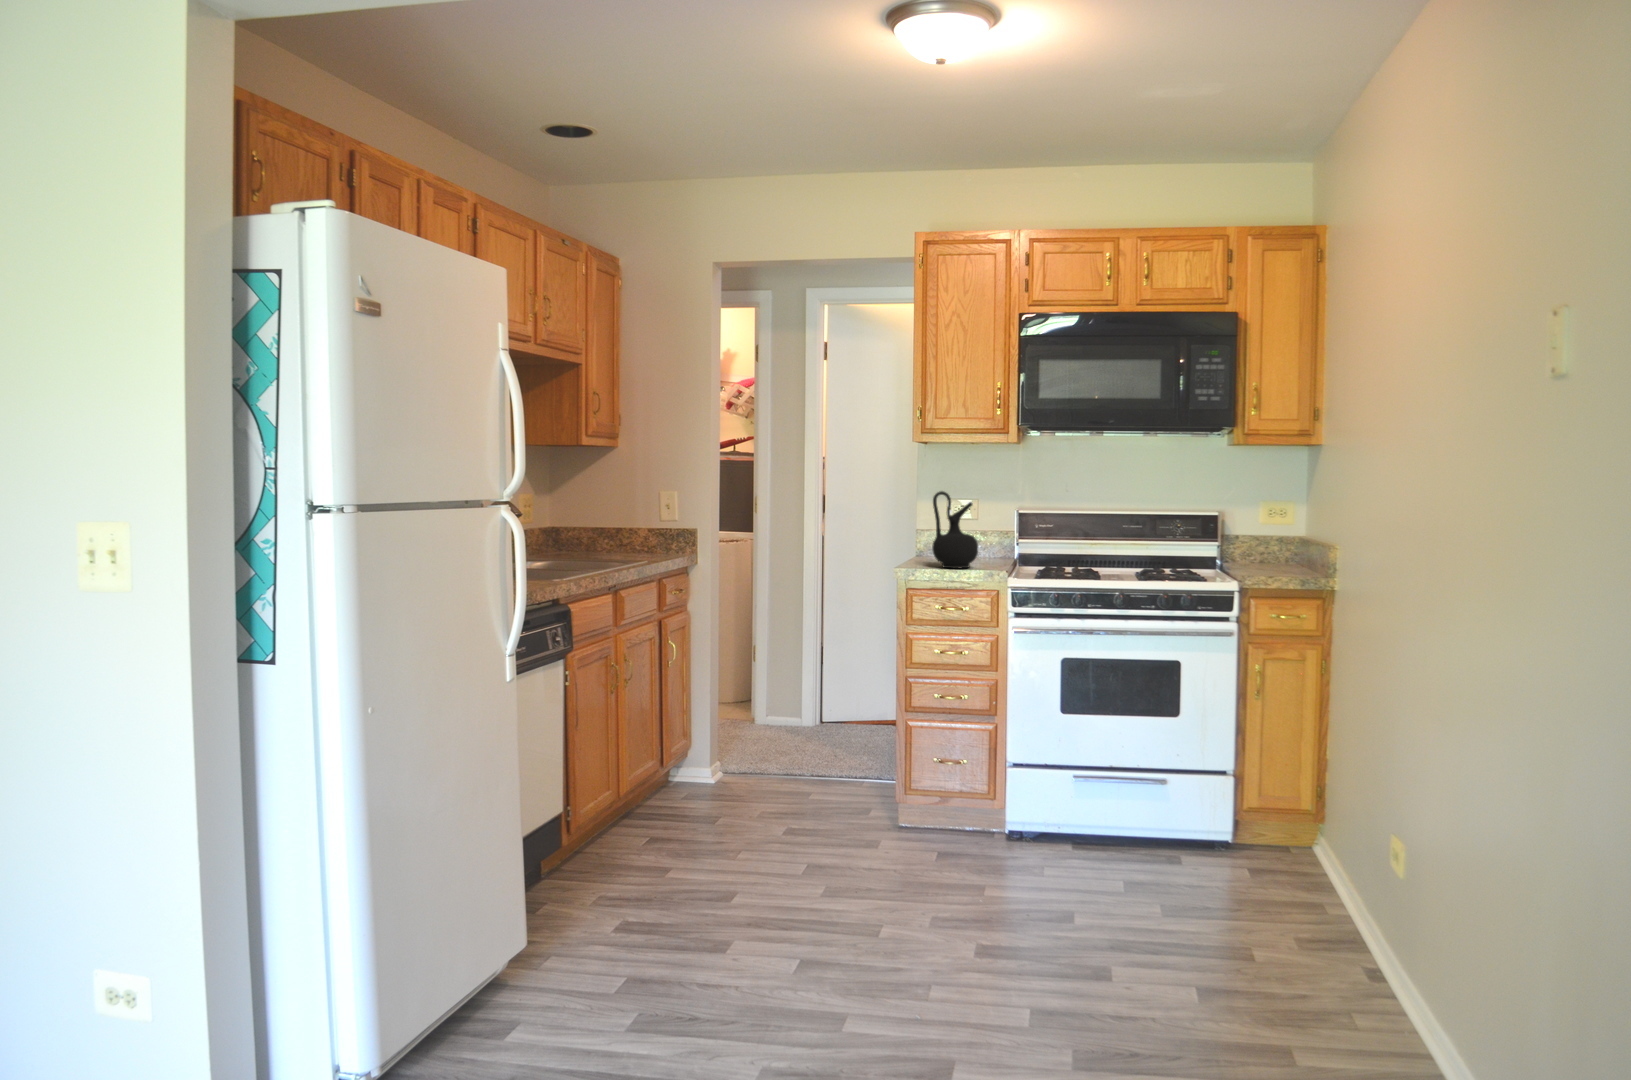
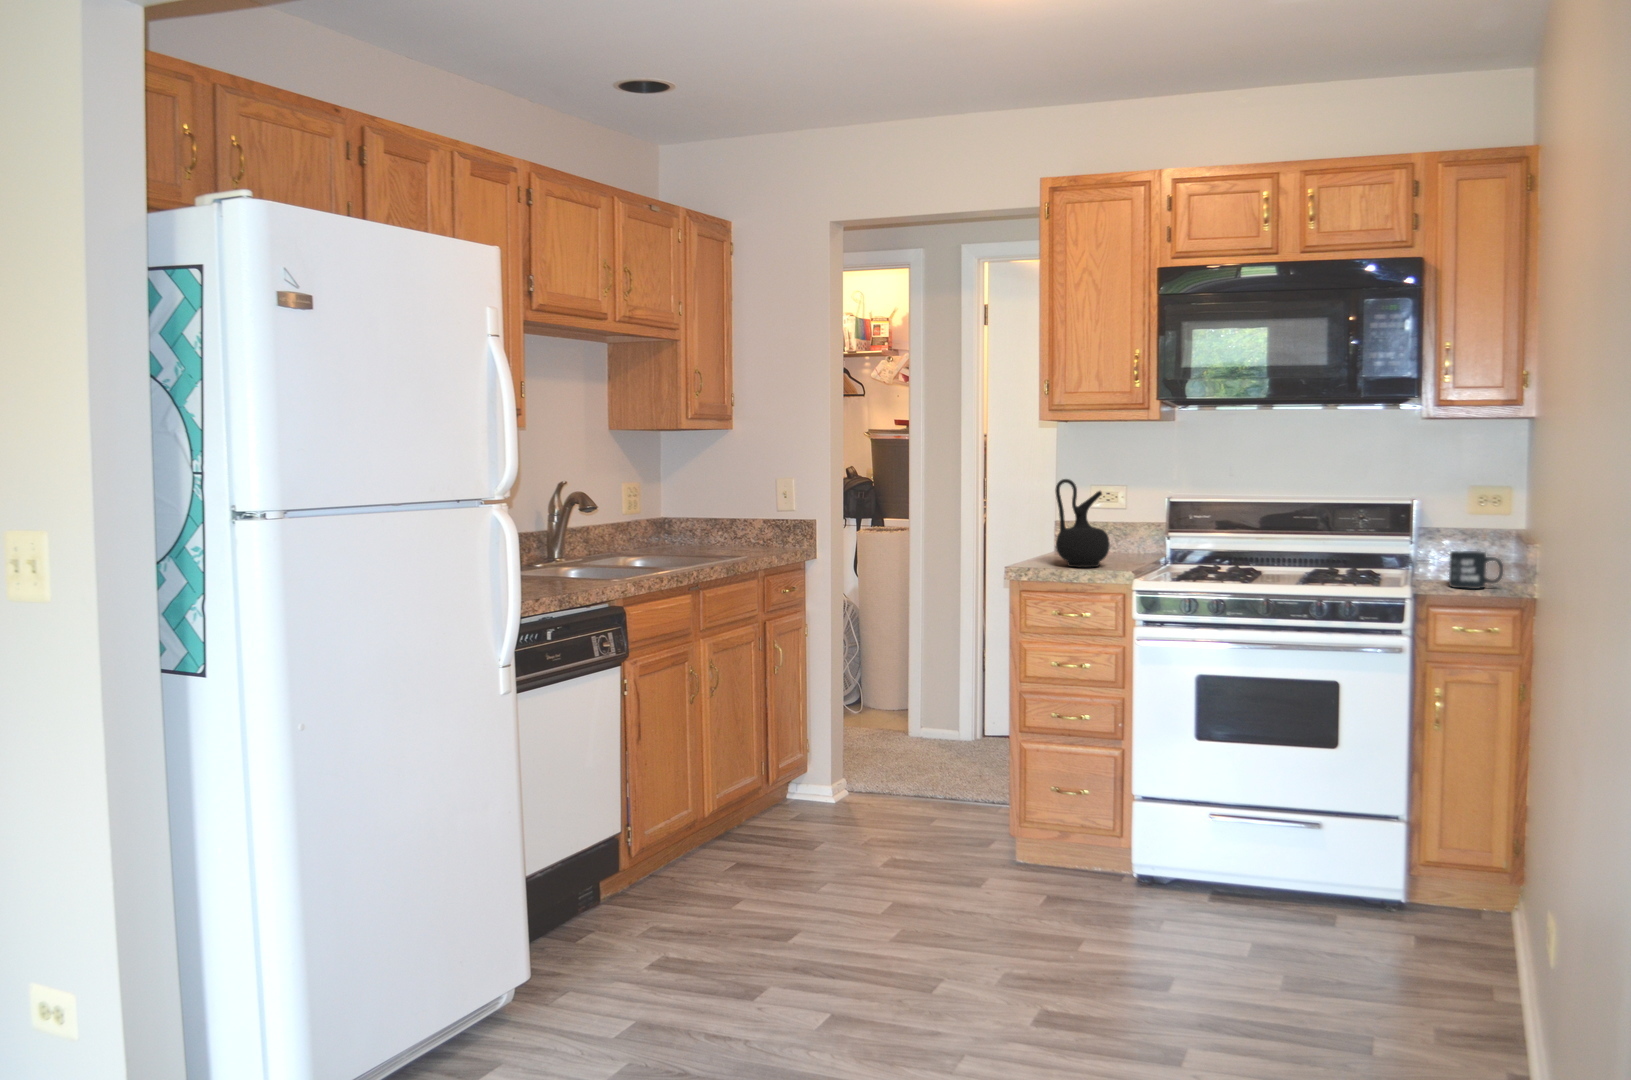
mug: none [1257,553,1299,584] -> present [1449,551,1503,589]

